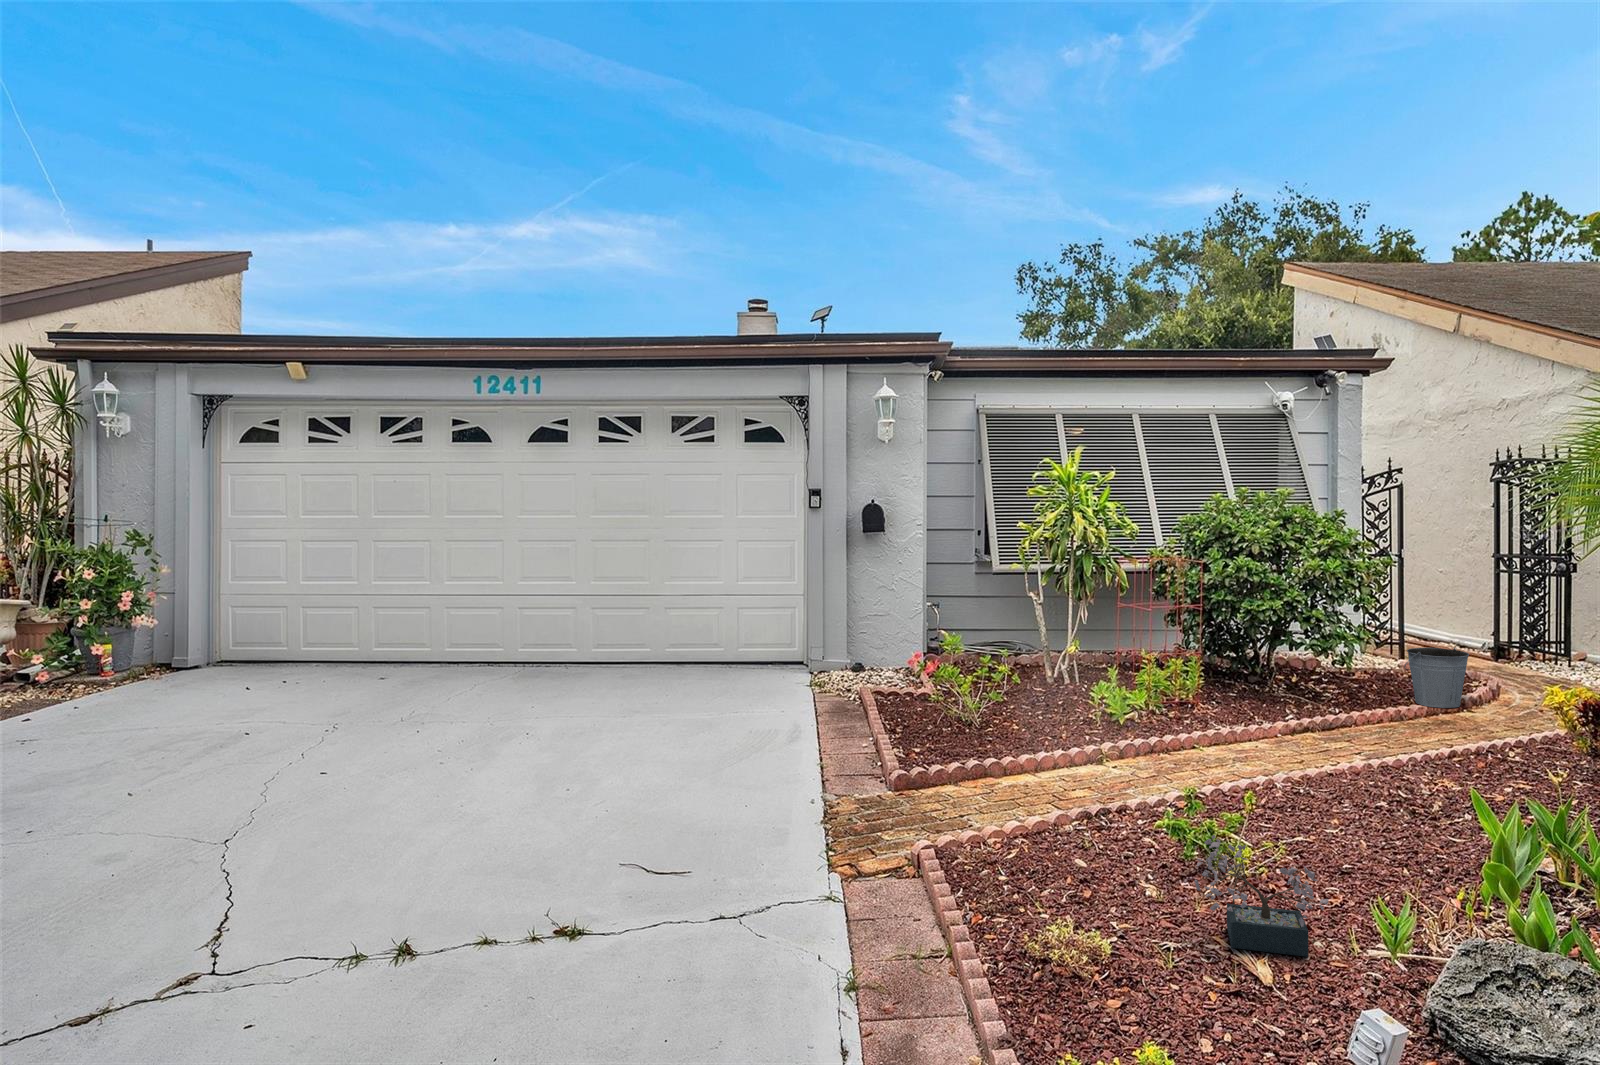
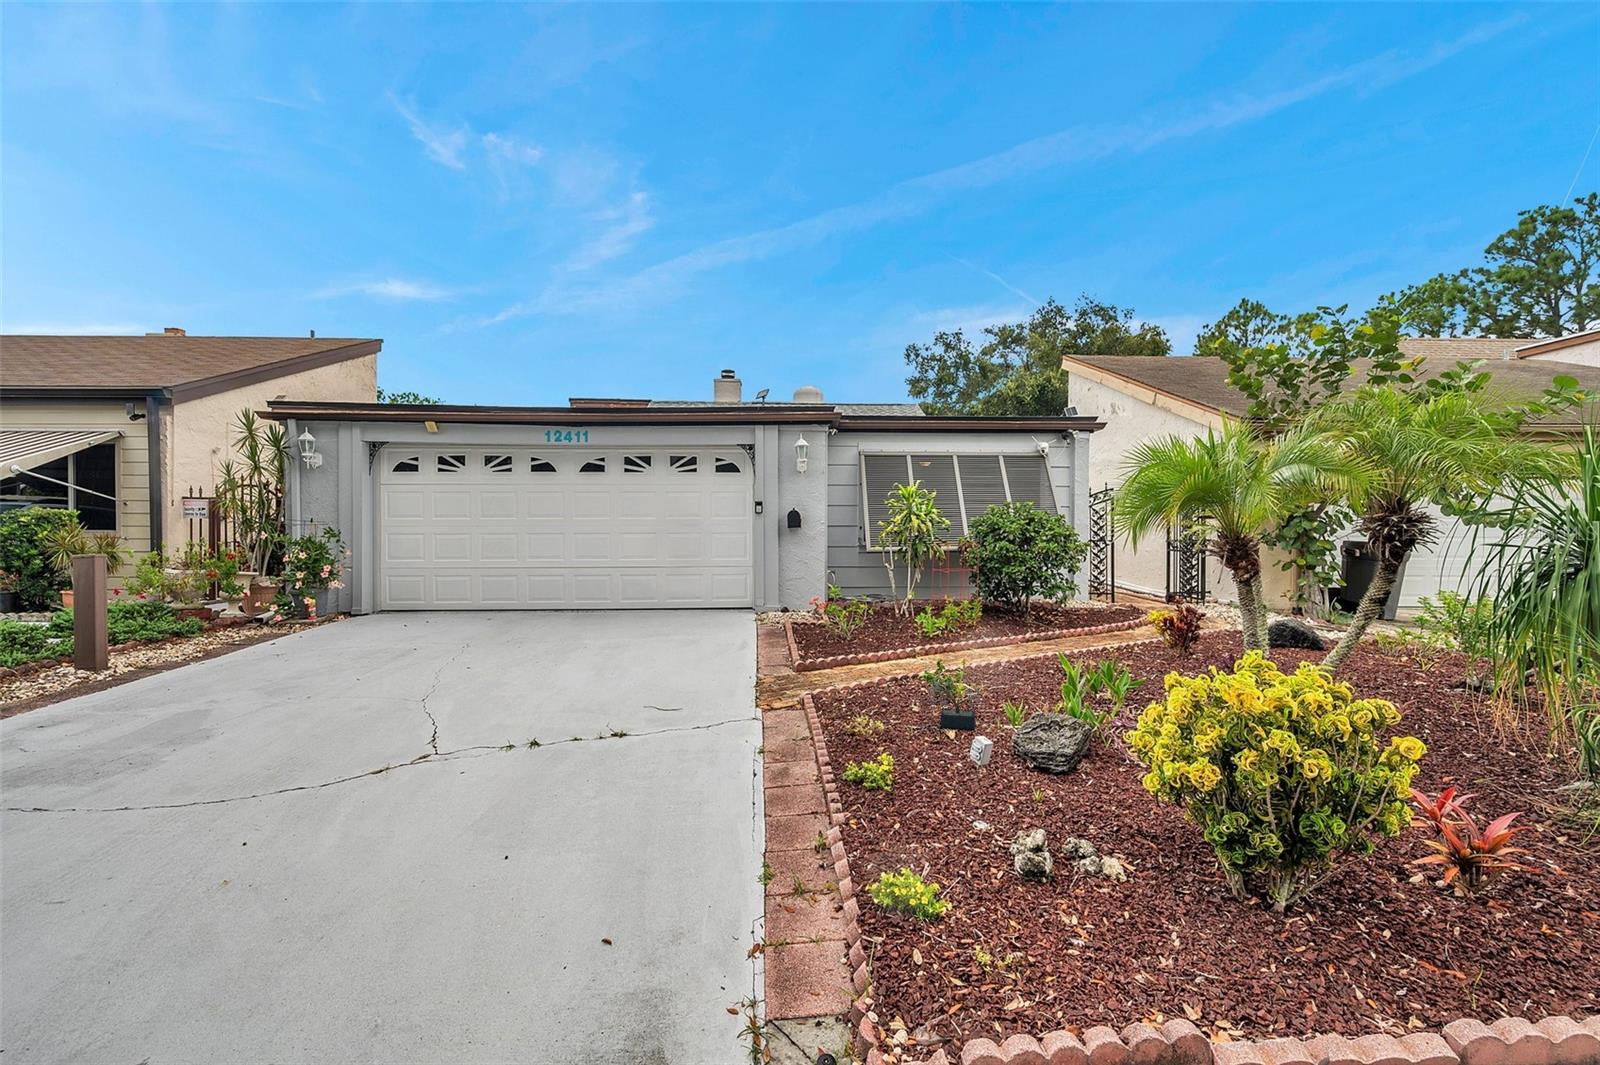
bucket: present [1404,647,1469,708] -> none [1095,593,1129,627]

